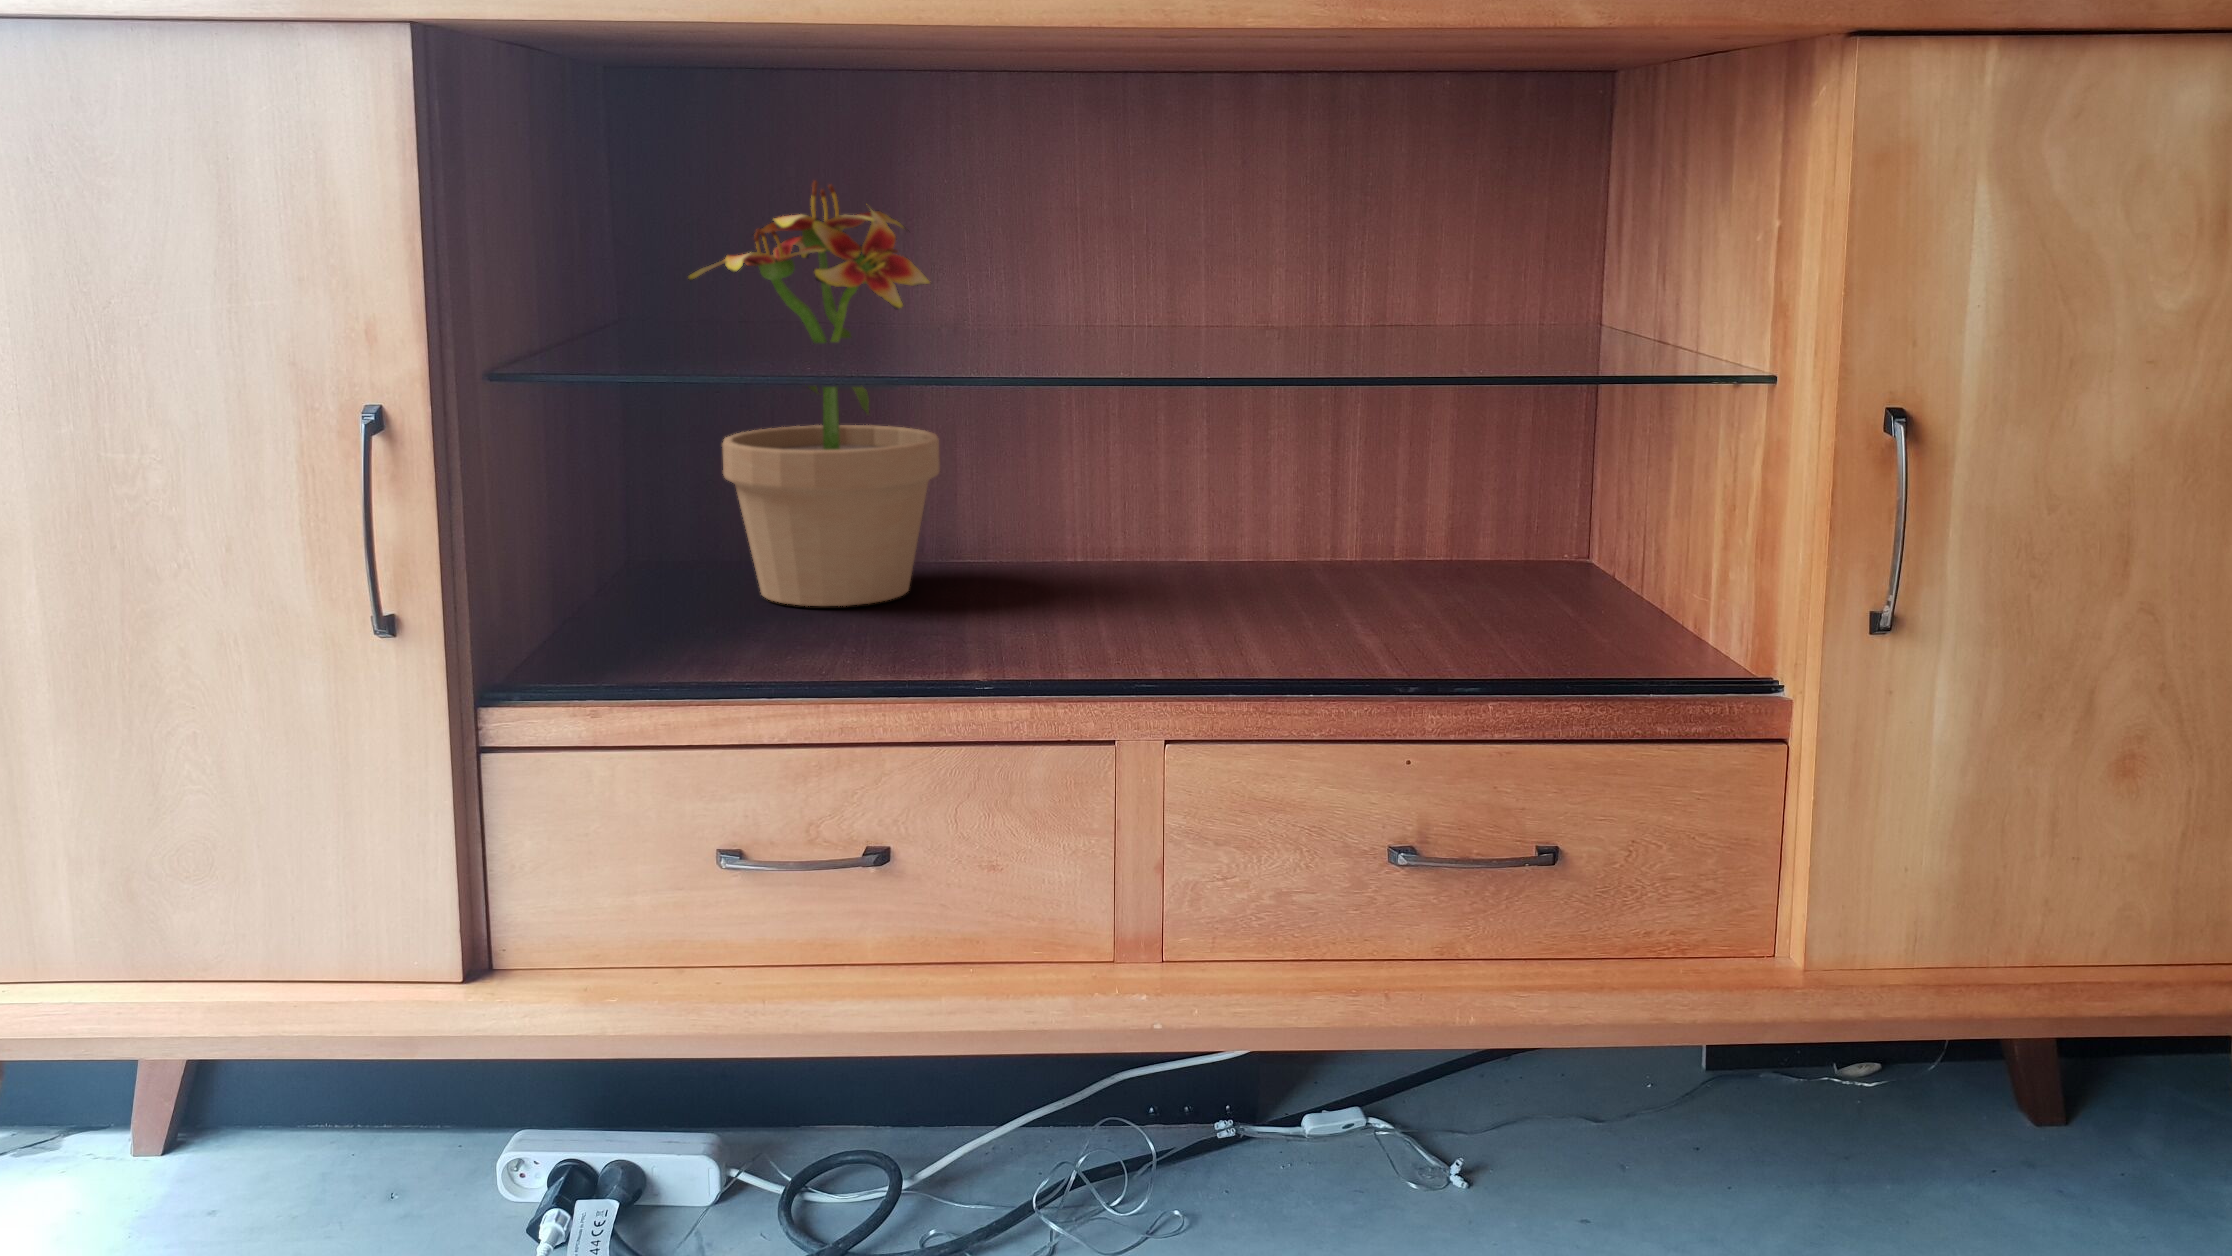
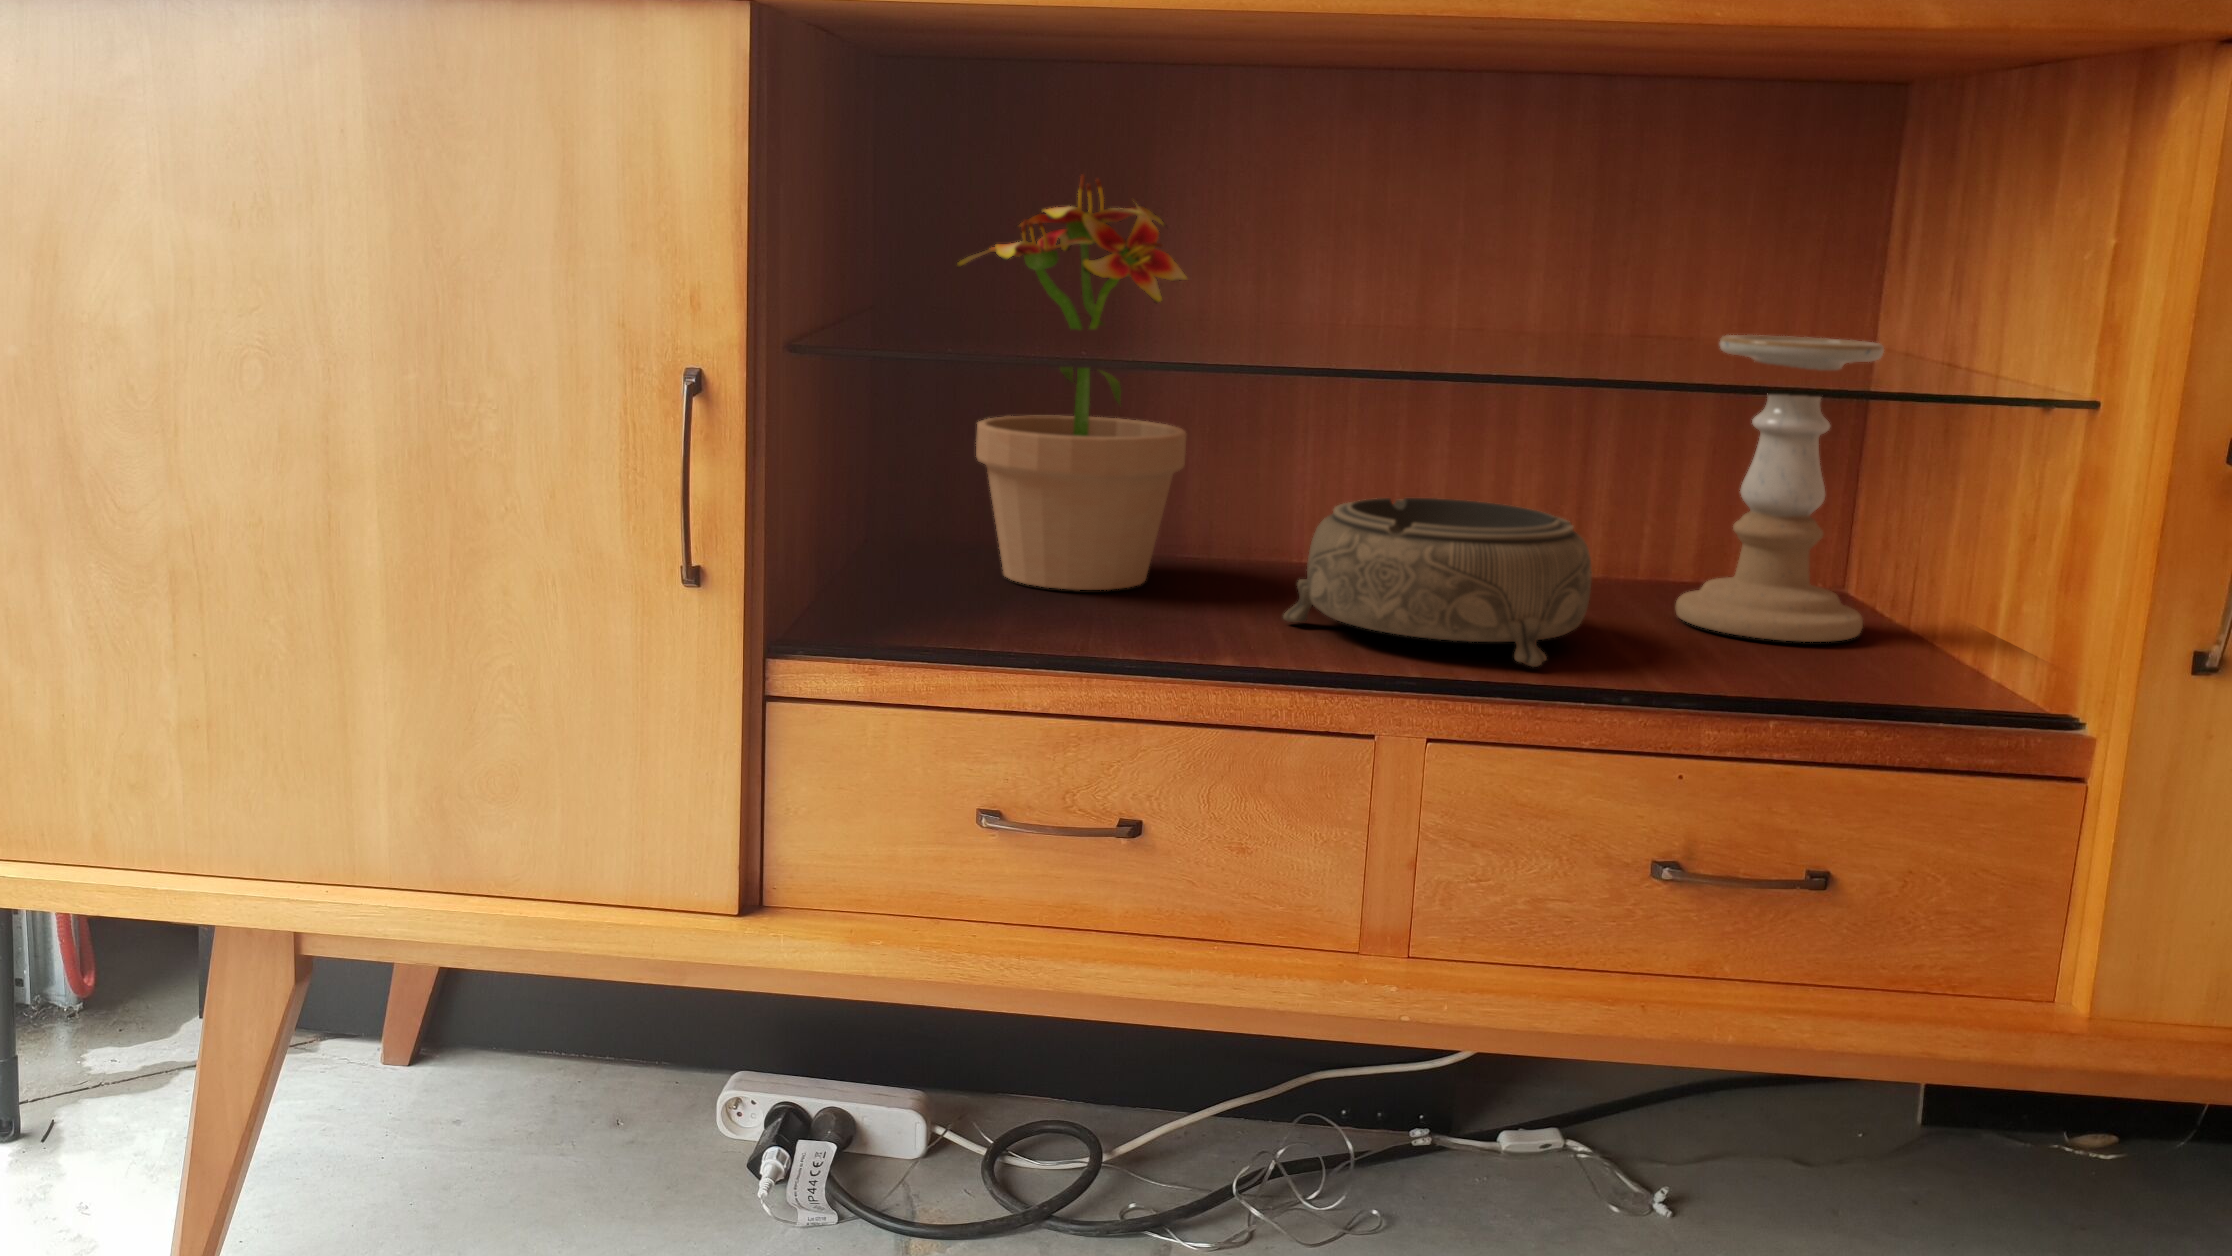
candle holder: none [1427,317,1600,616] -> present [1676,335,1884,642]
decorative bowl: none [1036,494,1332,662] -> present [1283,498,1592,667]

